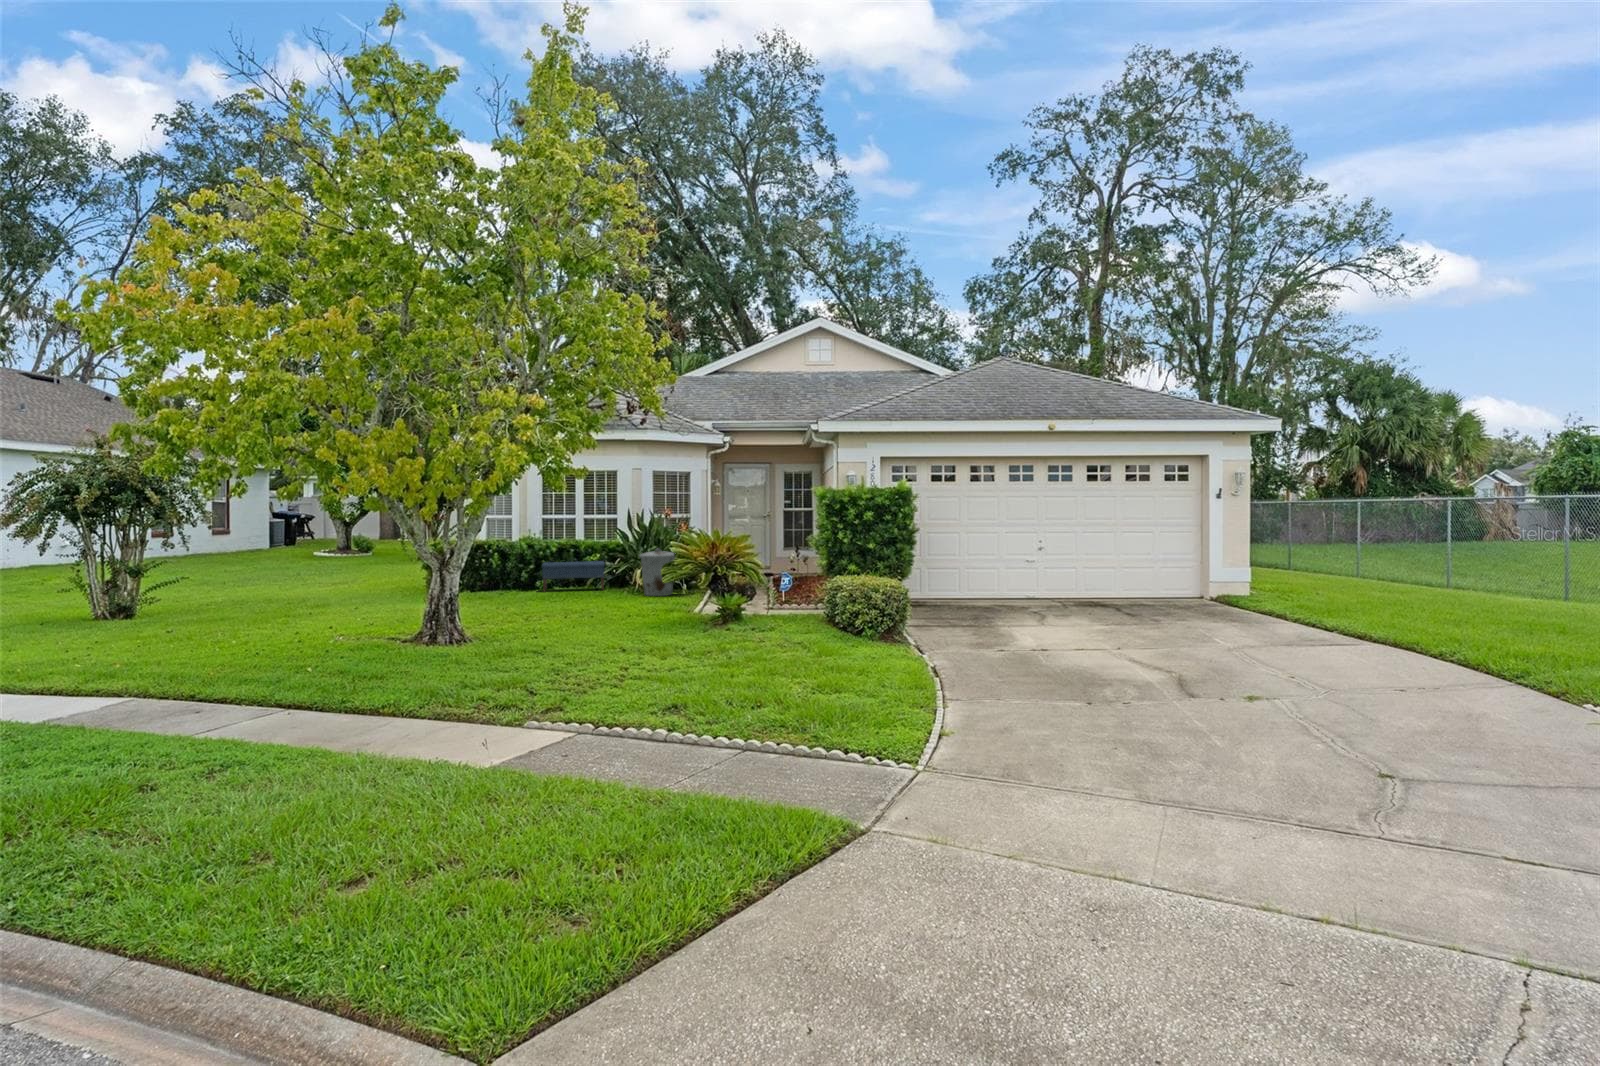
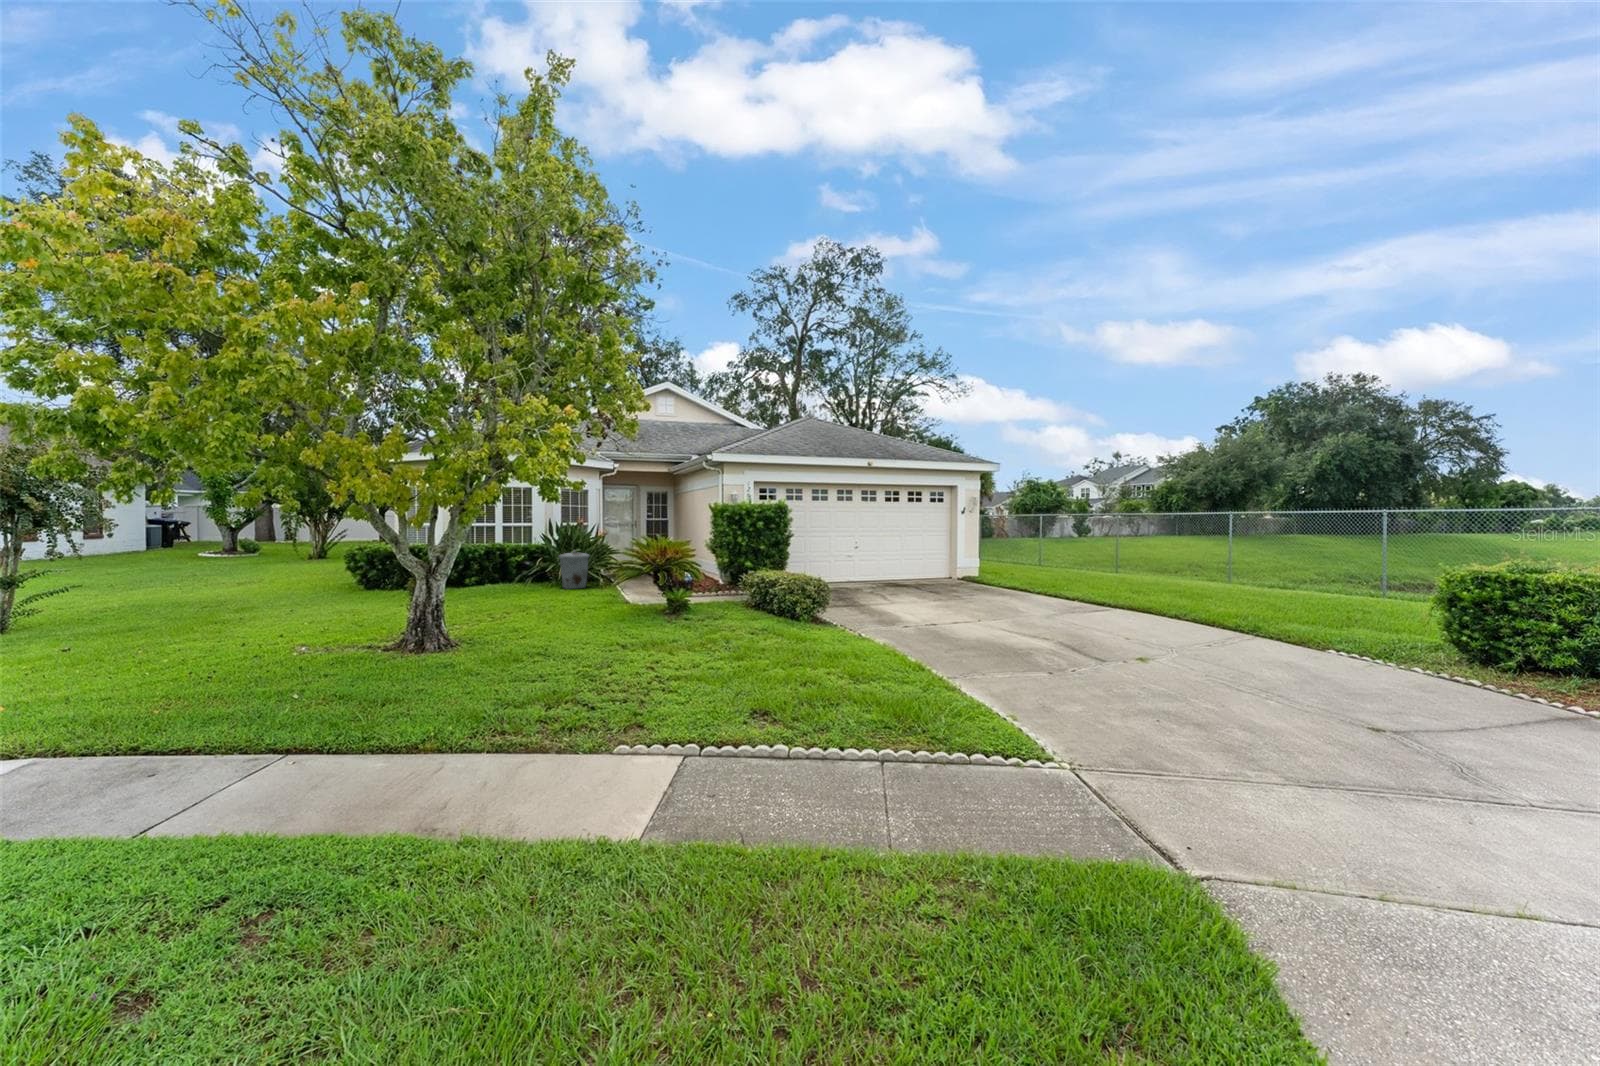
bench: present [542,561,605,592] -> none [465,561,523,588]

